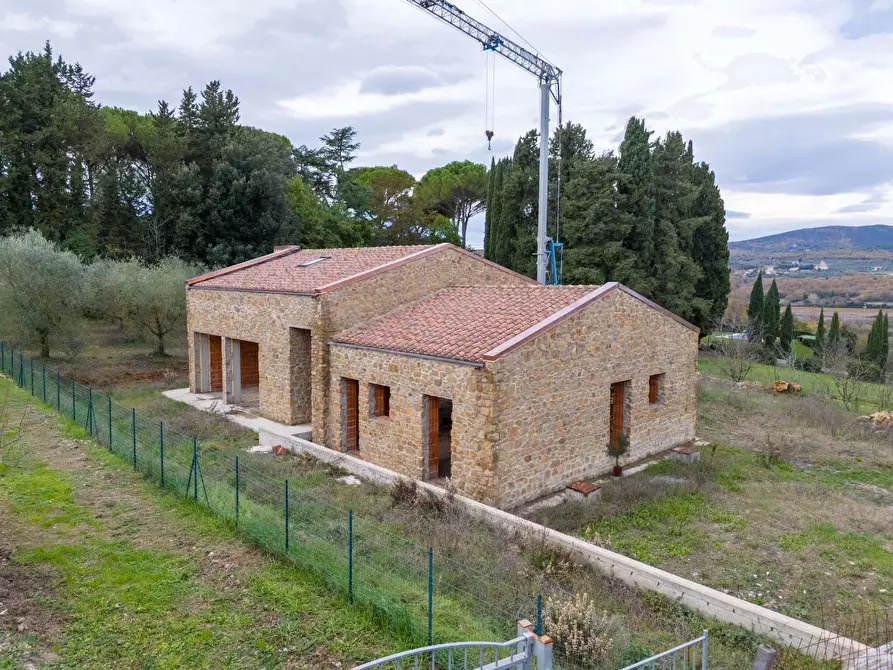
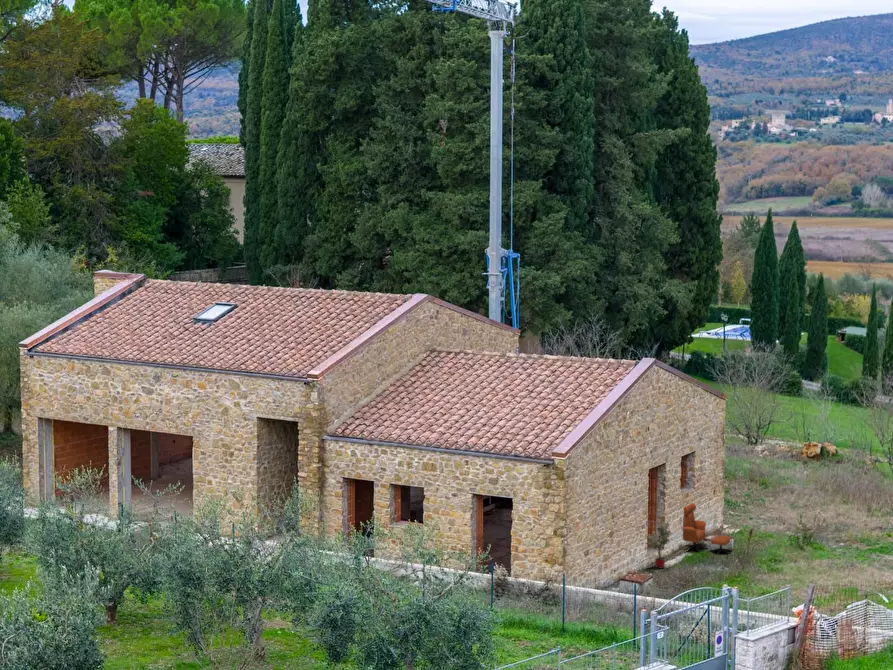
lounge chair: none [647,418,694,467] -> present [682,503,731,555]

